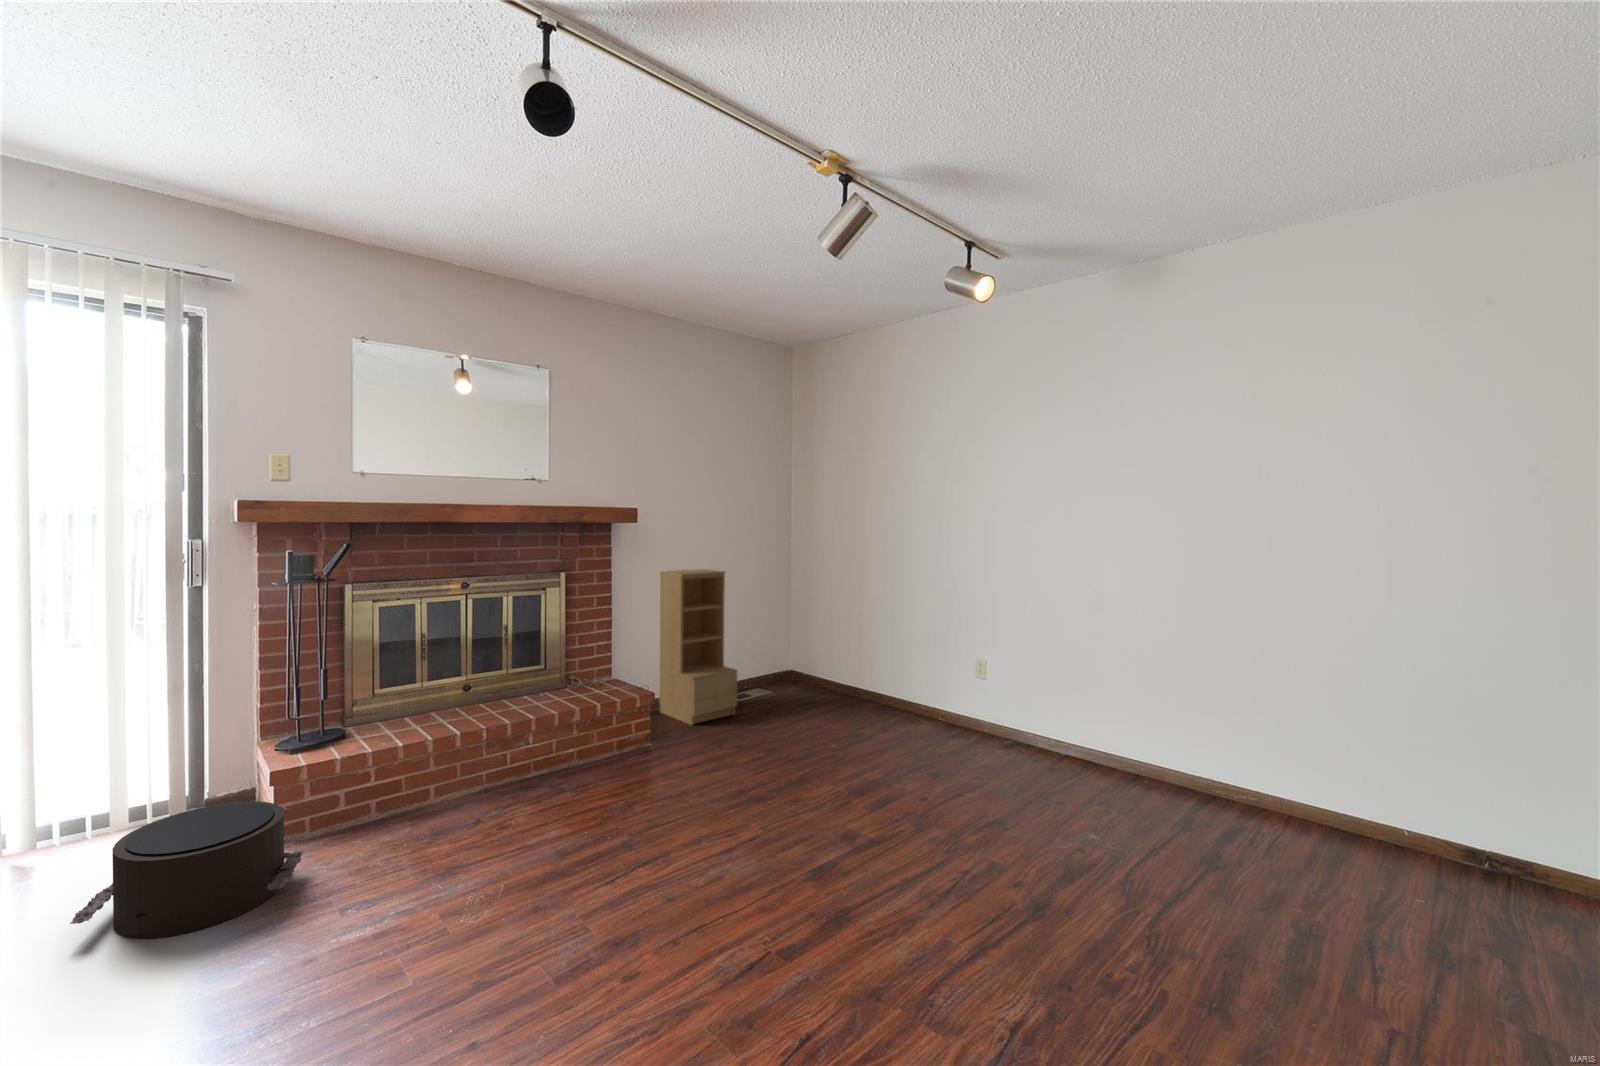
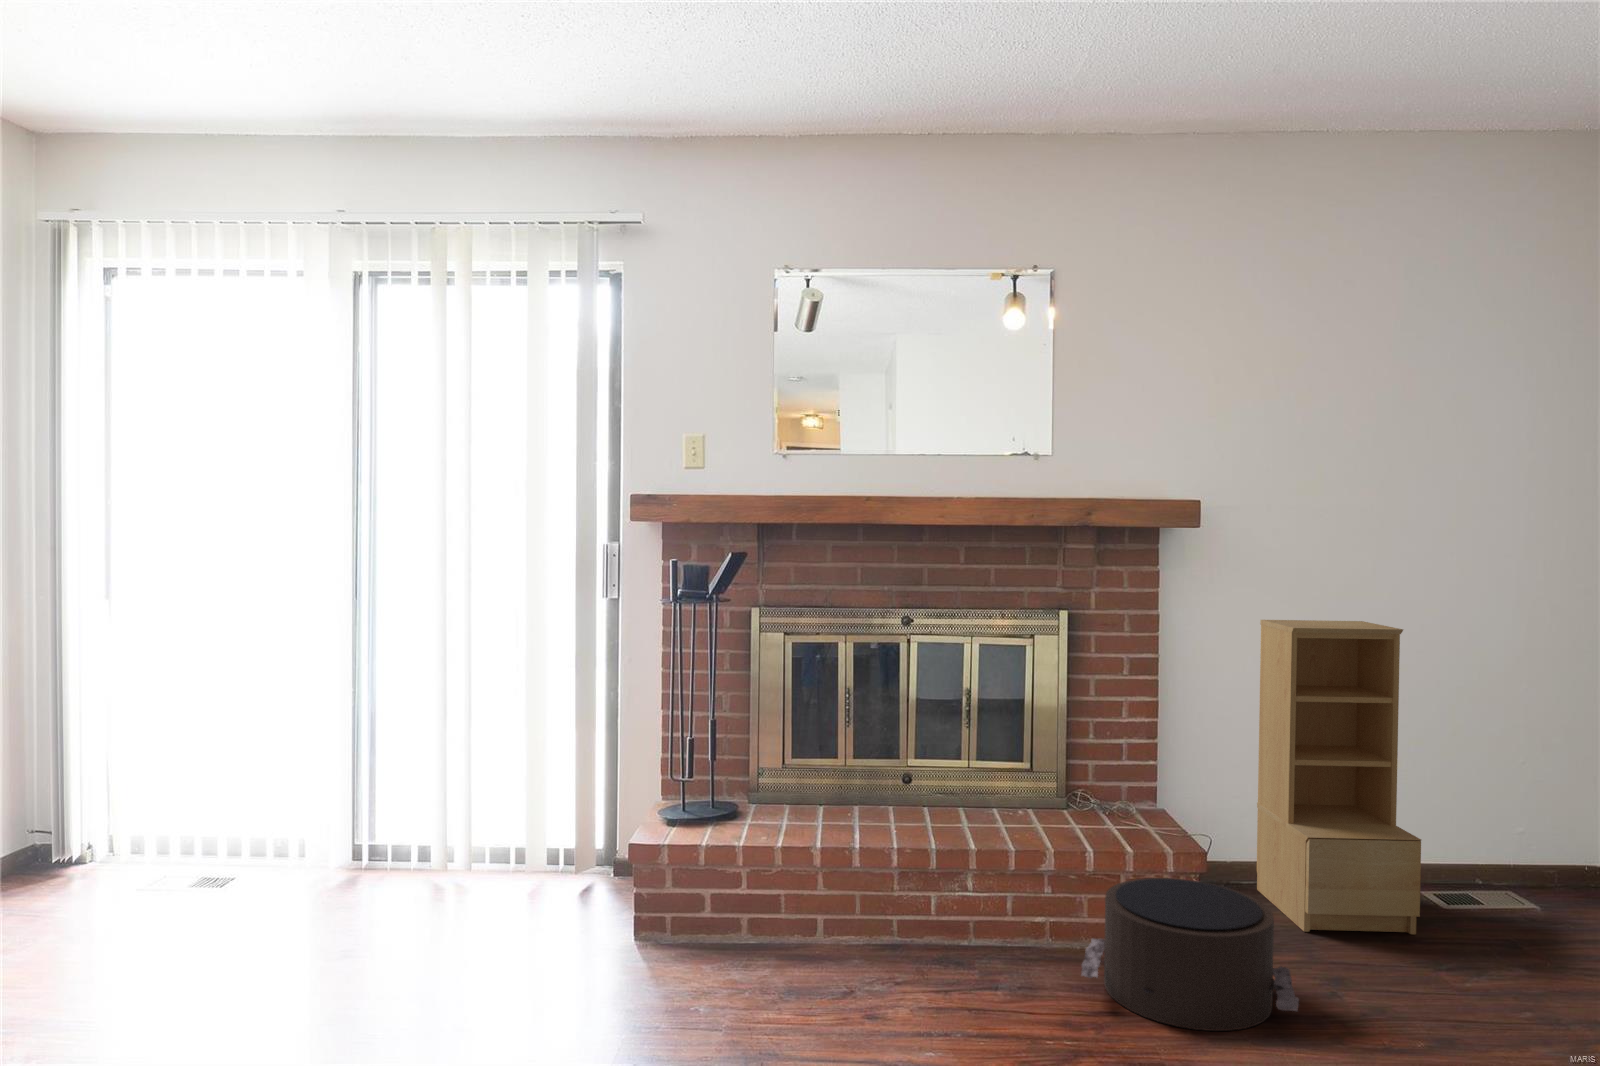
pouf: present [70,801,303,939] -> present [1081,878,1299,1031]

